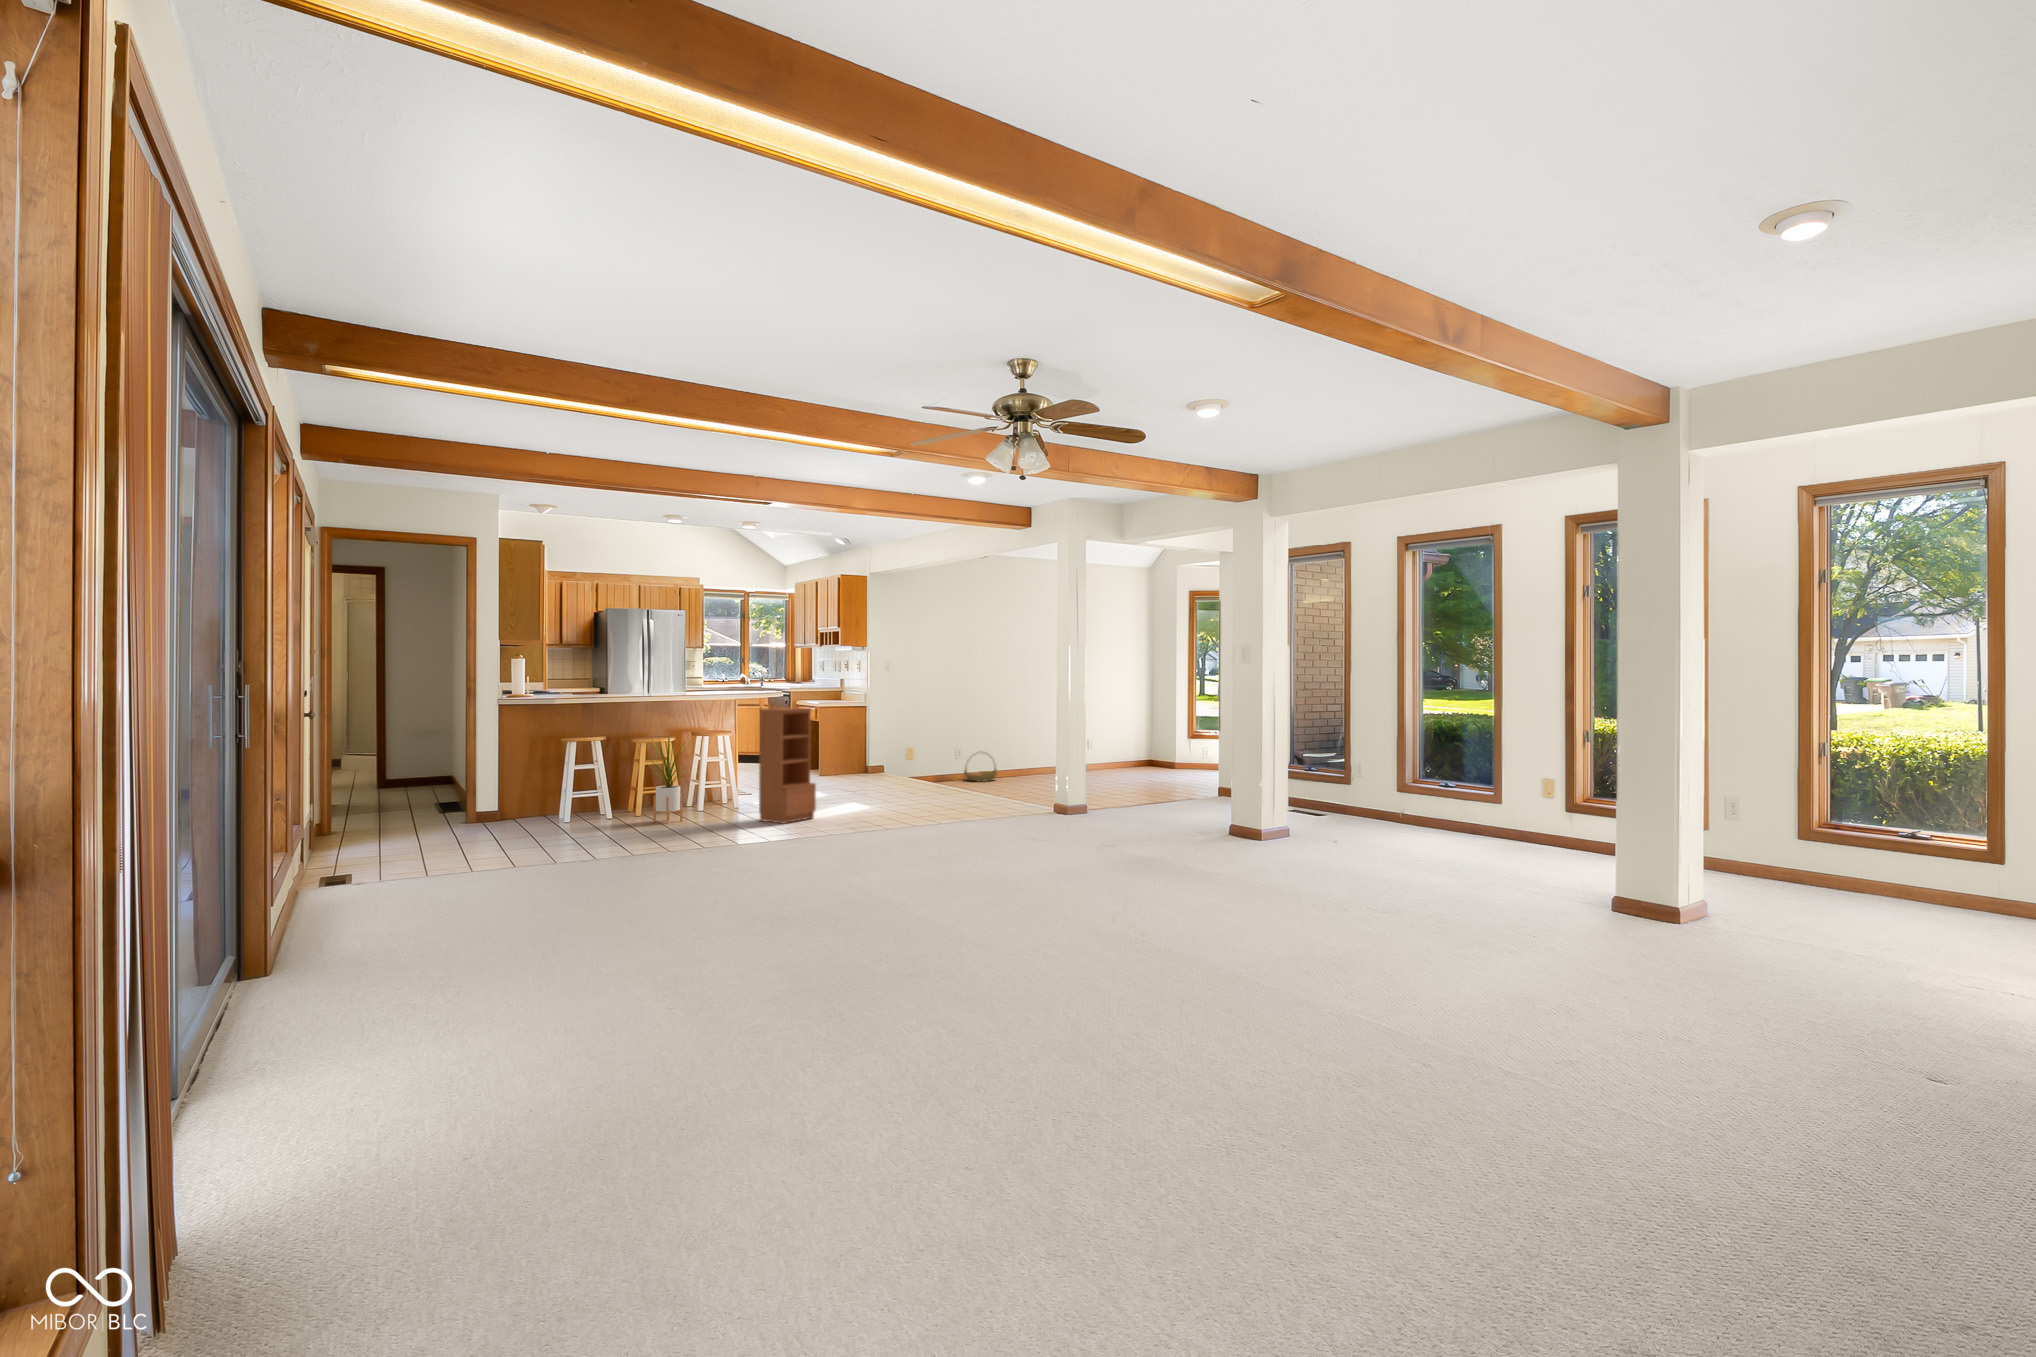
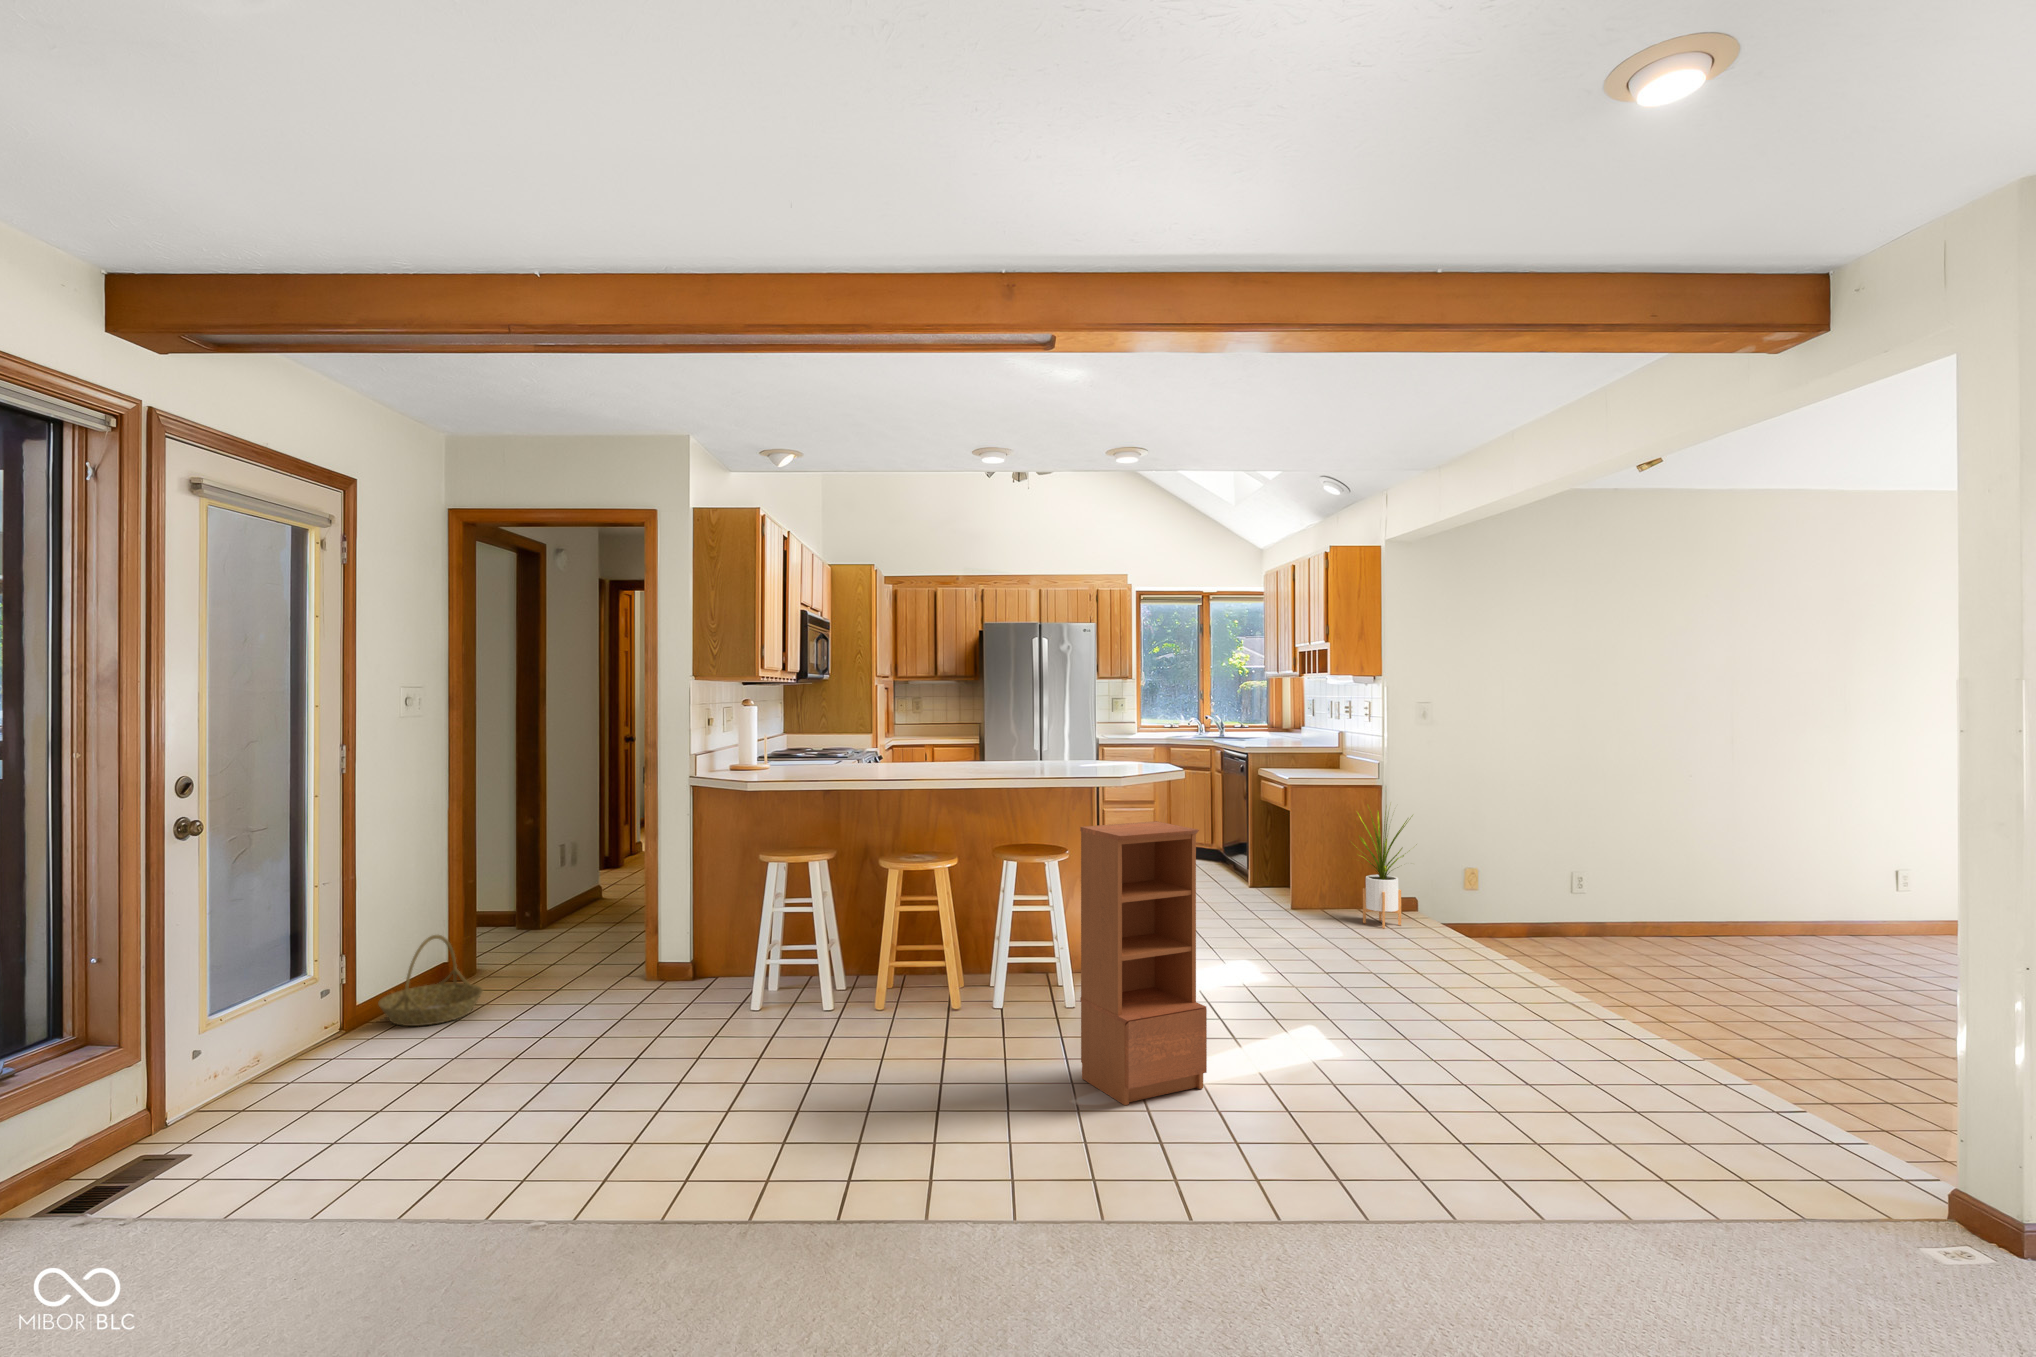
house plant: present [648,738,685,824] -> present [1355,806,1413,928]
basket: present [964,757,997,782] -> present [378,935,483,1026]

